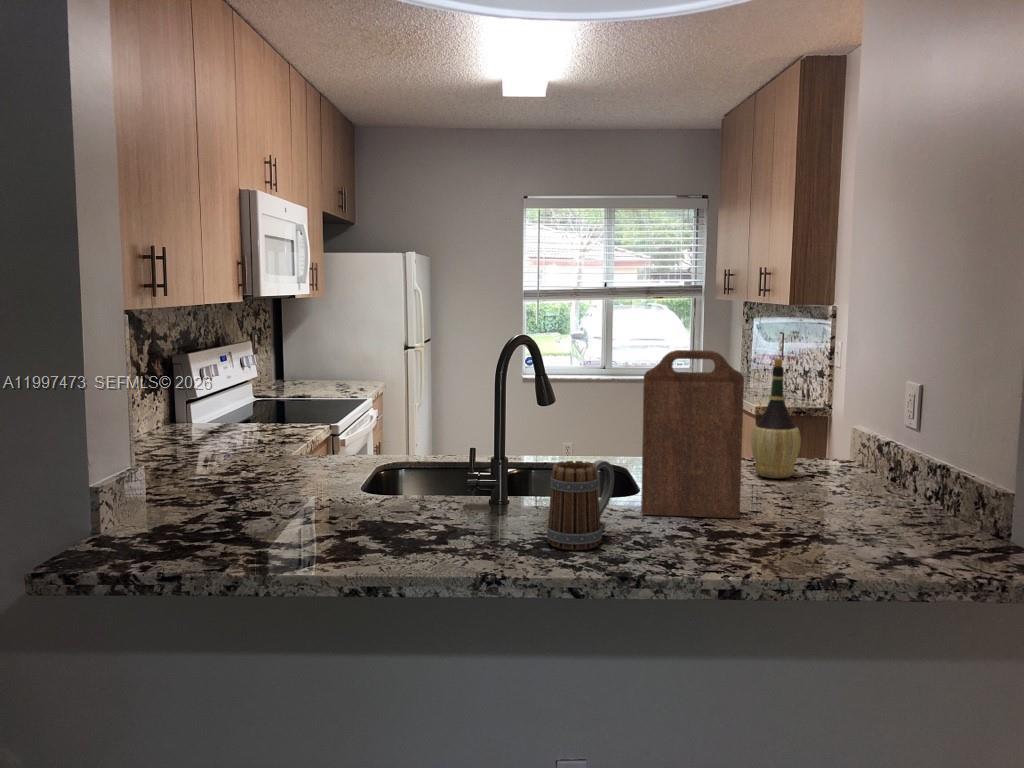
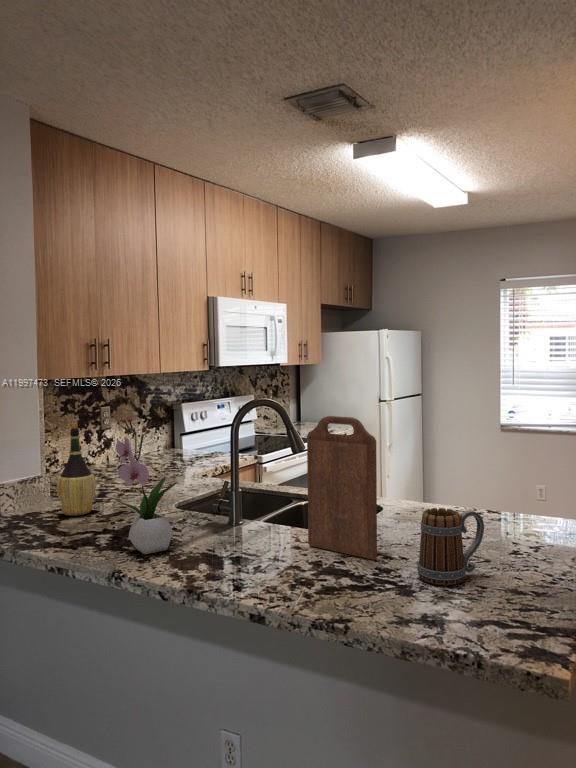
wine bottle: present [751,359,801,478] -> present [57,423,96,516]
flower arrangement: none [425,361,504,552] -> present [116,418,177,554]
mug: present [546,460,614,550] -> present [418,508,484,585]

